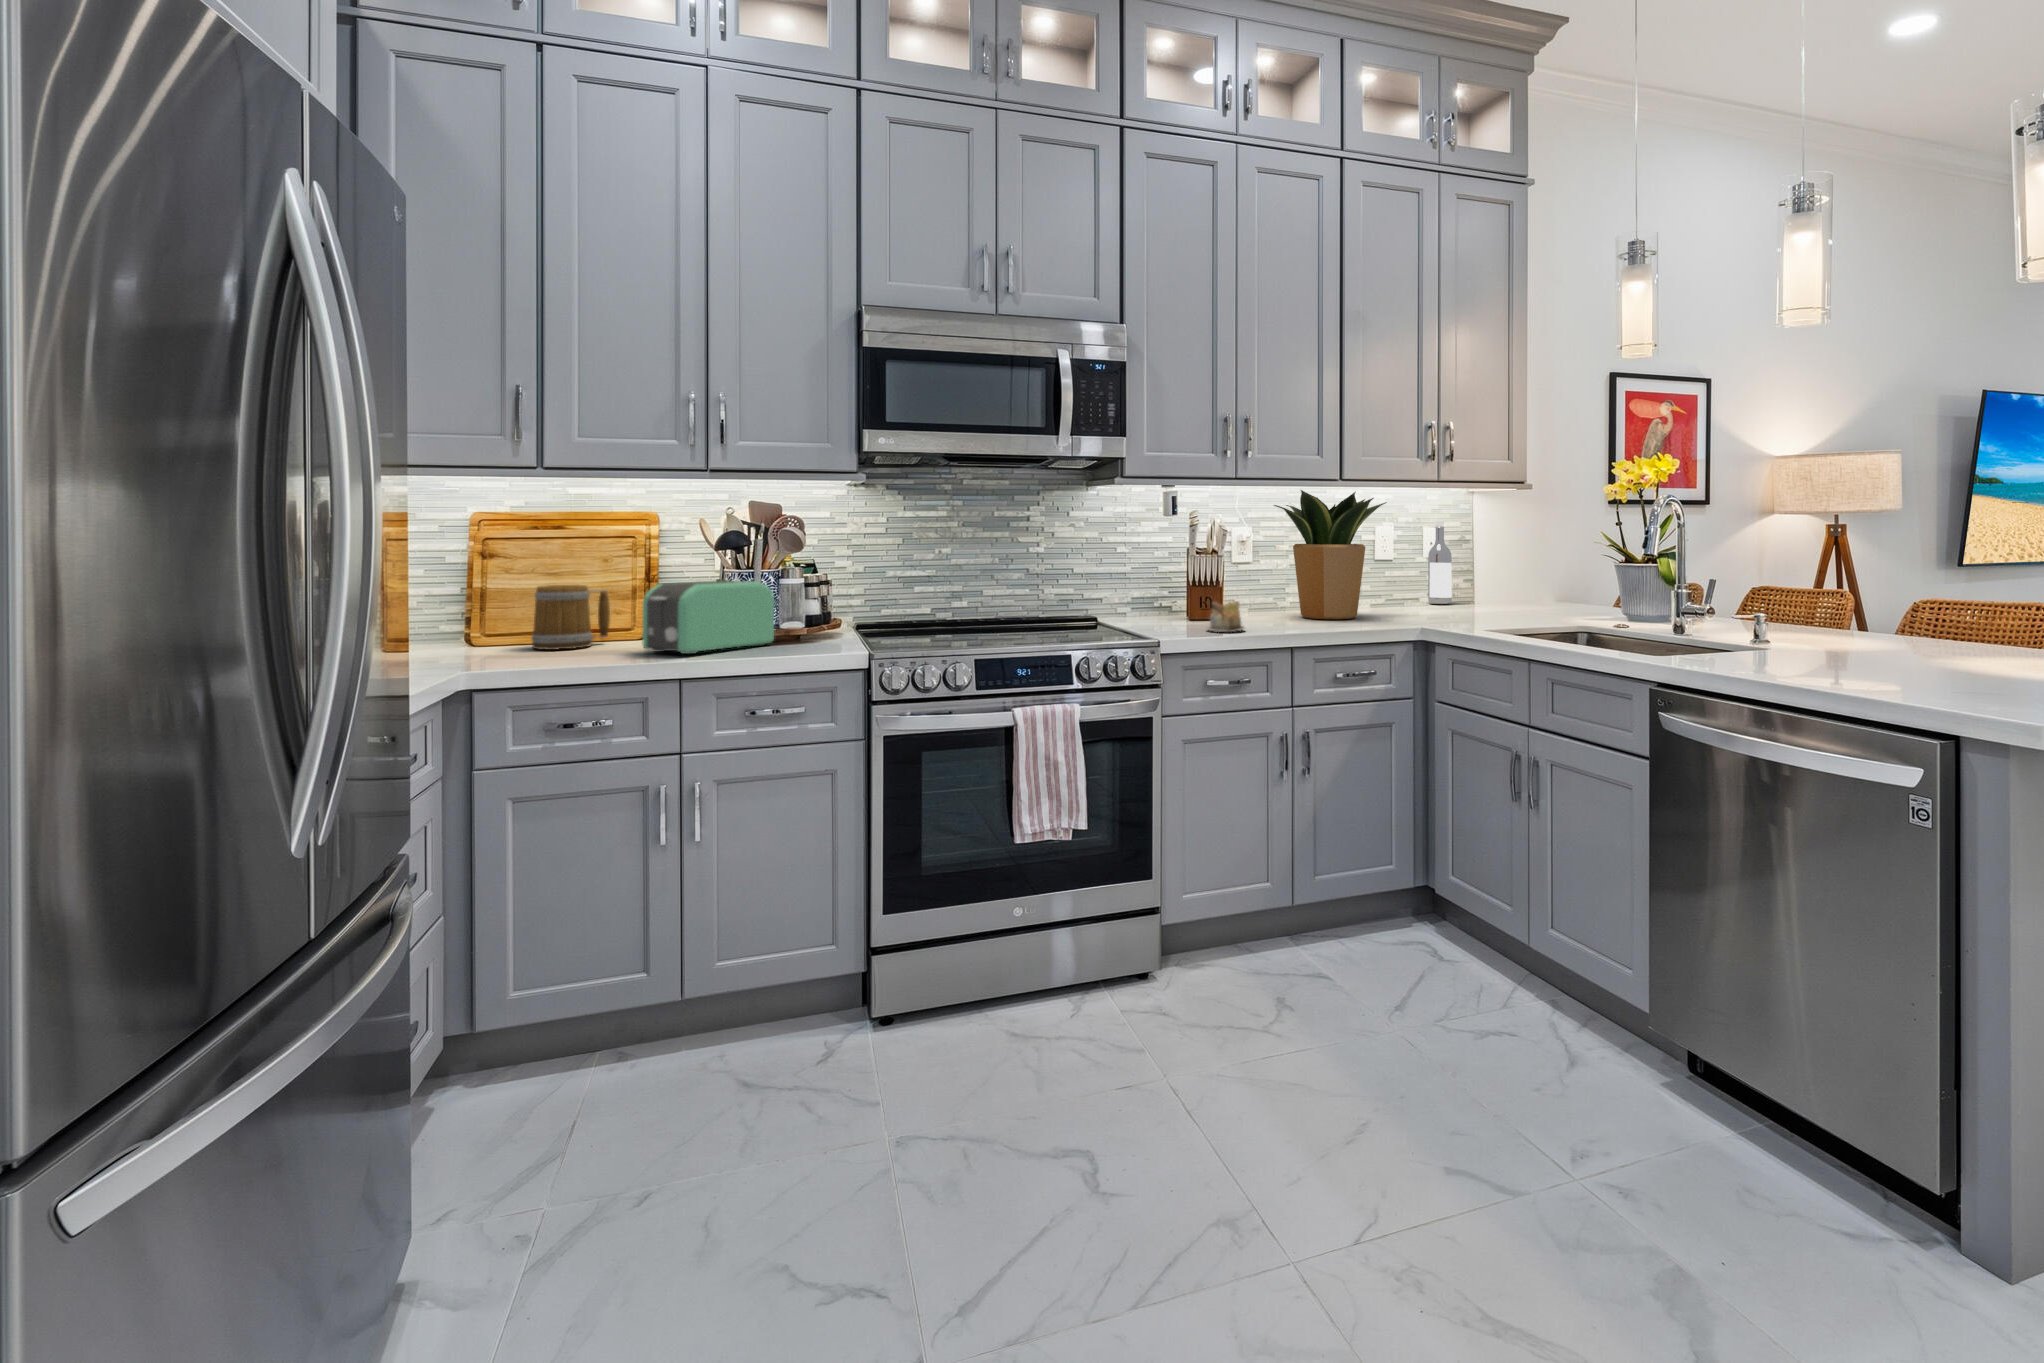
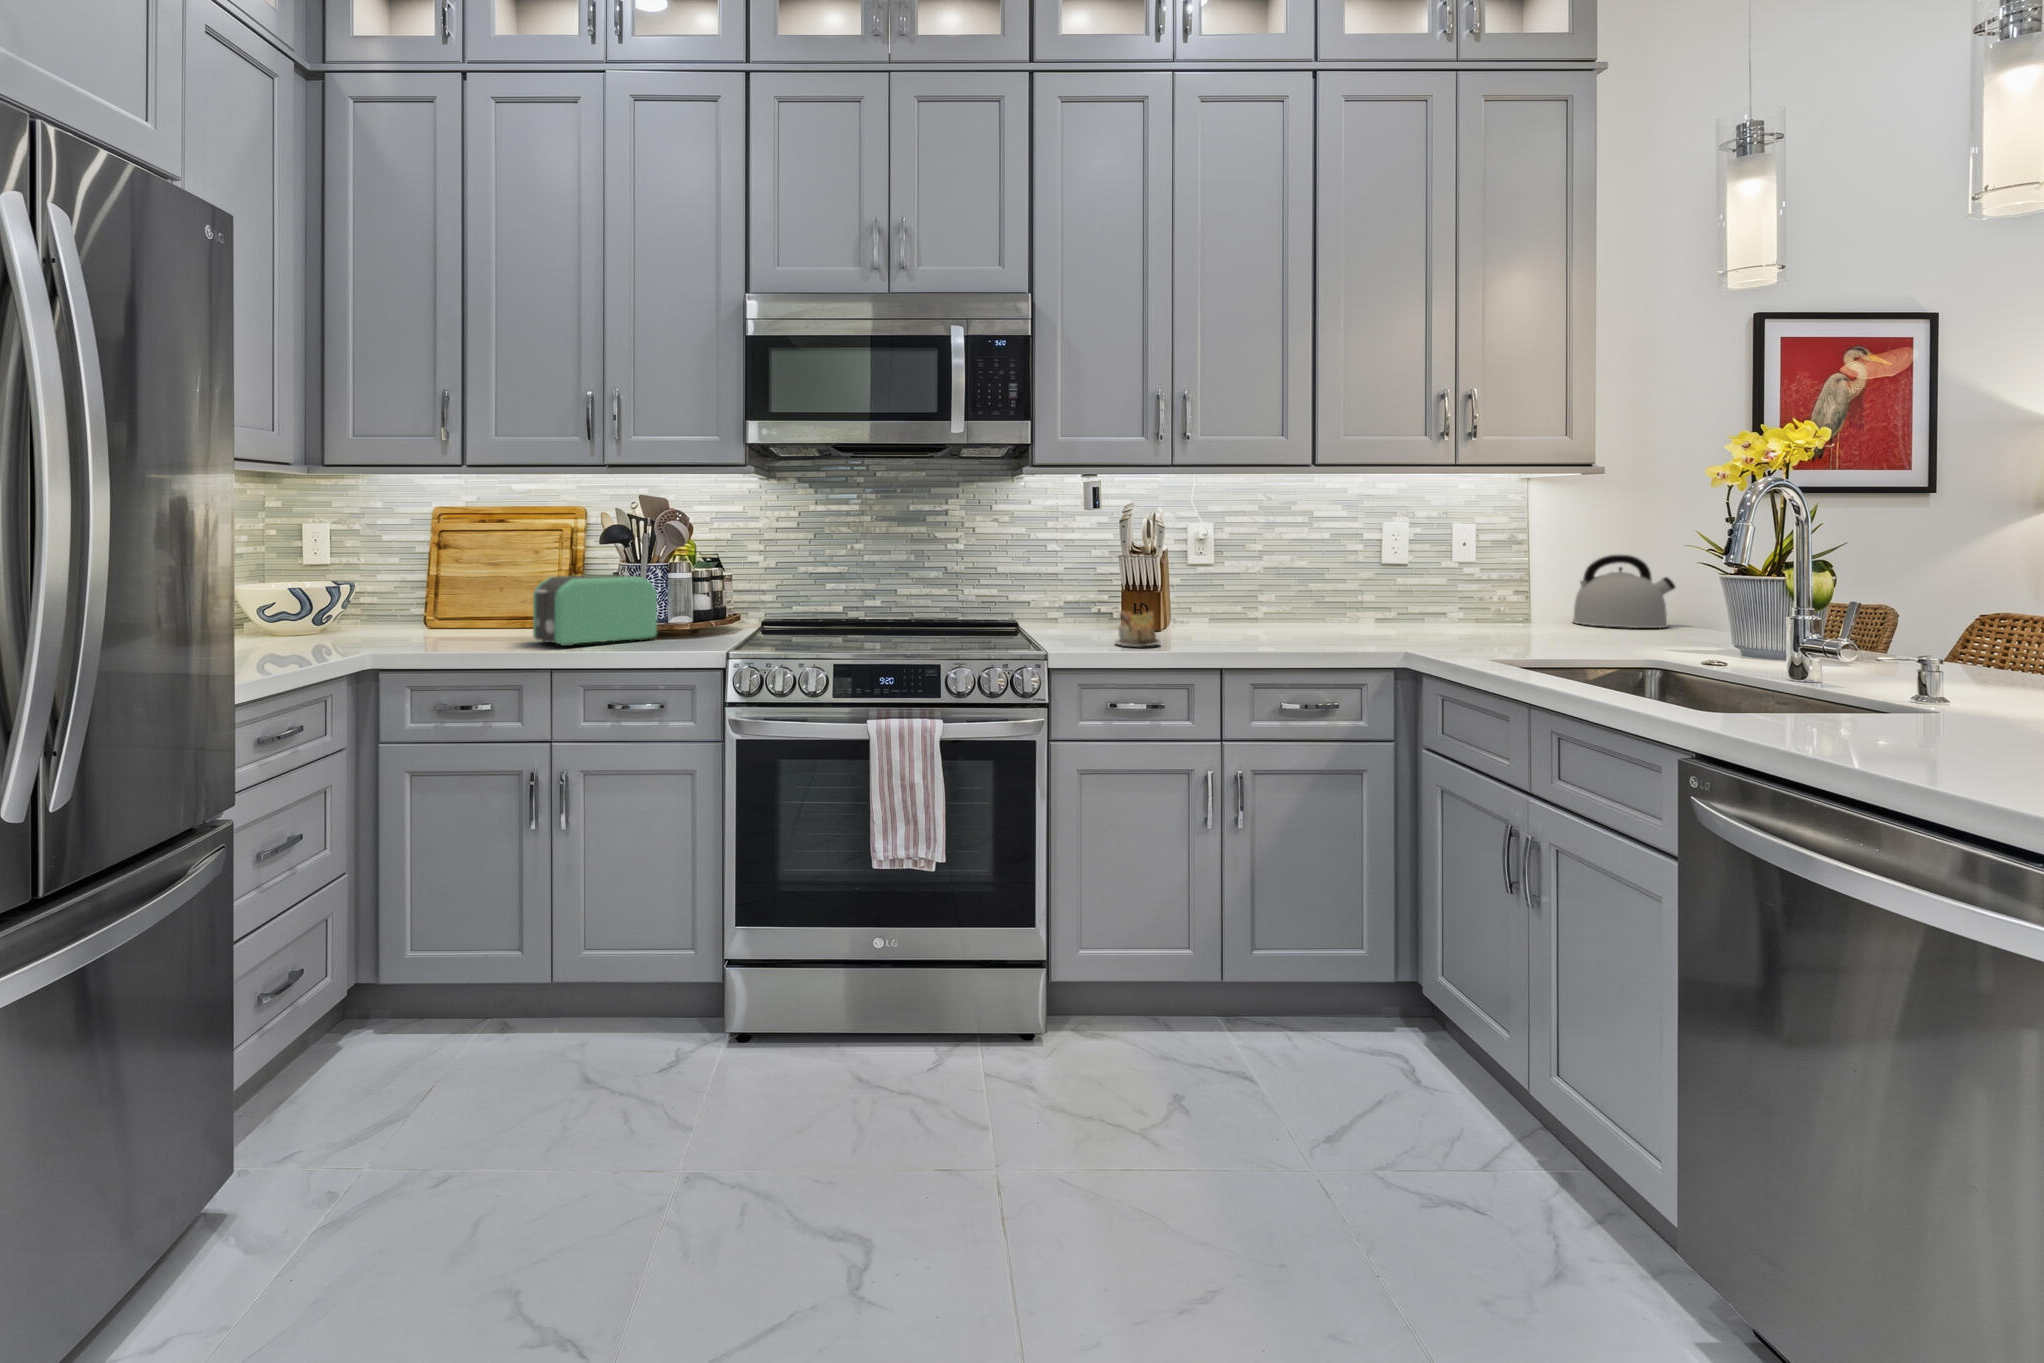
potted plant: present [1274,490,1386,619] -> none [1221,480,1377,636]
wine bottle: present [1428,521,1452,604] -> none [1461,516,1493,622]
kettle: none [1503,550,1571,605] -> present [1573,555,1675,628]
mug: present [532,585,610,650] -> none [454,576,524,636]

